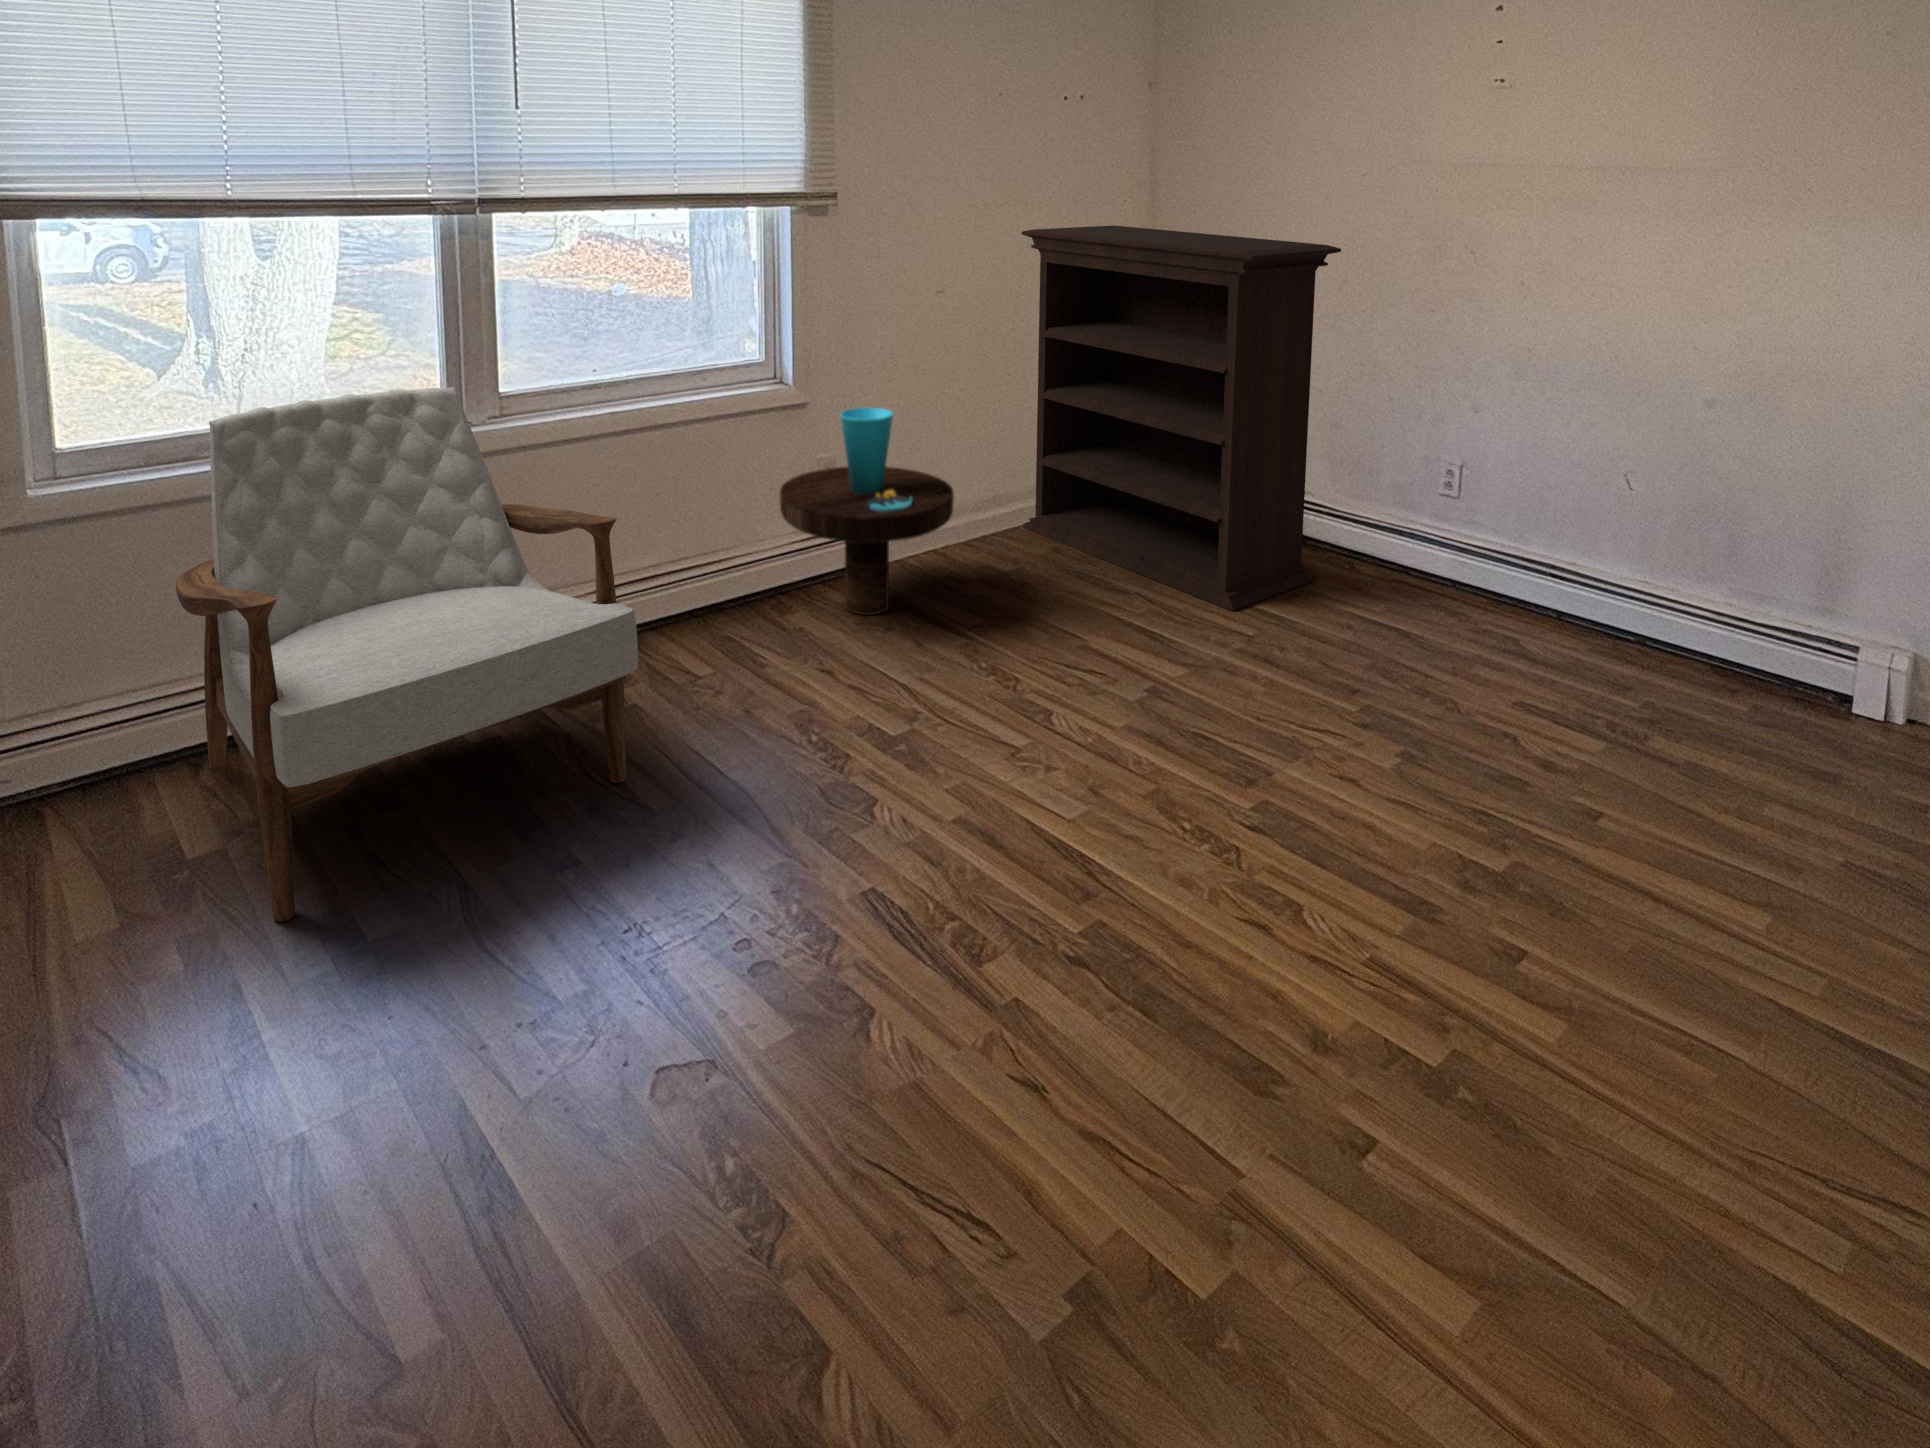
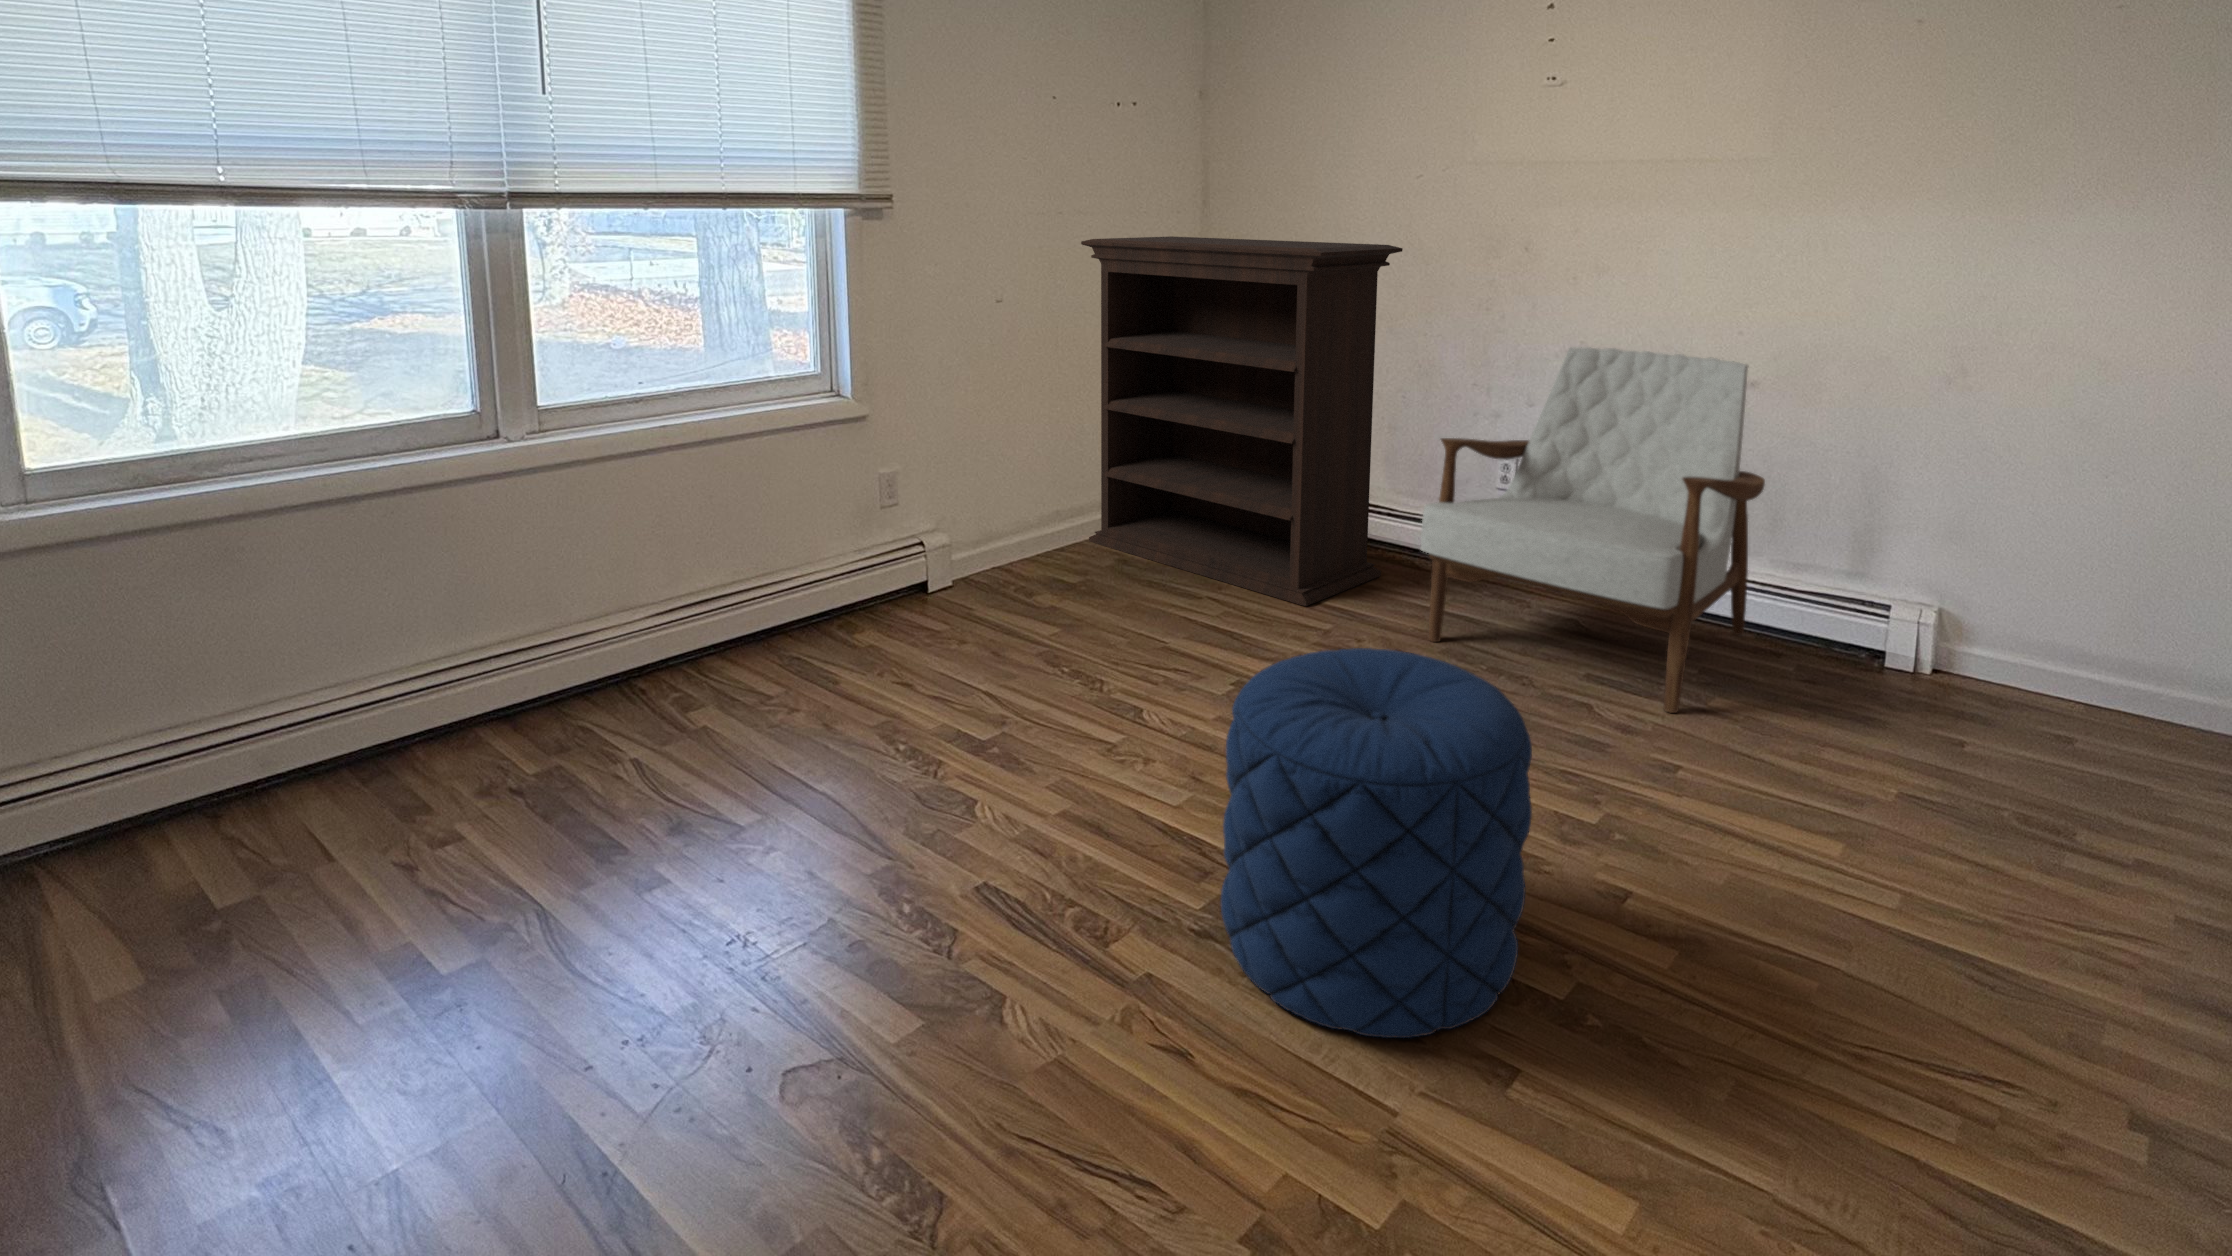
armchair: present [176,387,638,922] -> present [1421,347,1765,713]
side table: present [780,408,954,615] -> none [847,417,1028,628]
pouf: none [1094,683,1406,1094] -> present [1221,648,1532,1038]

